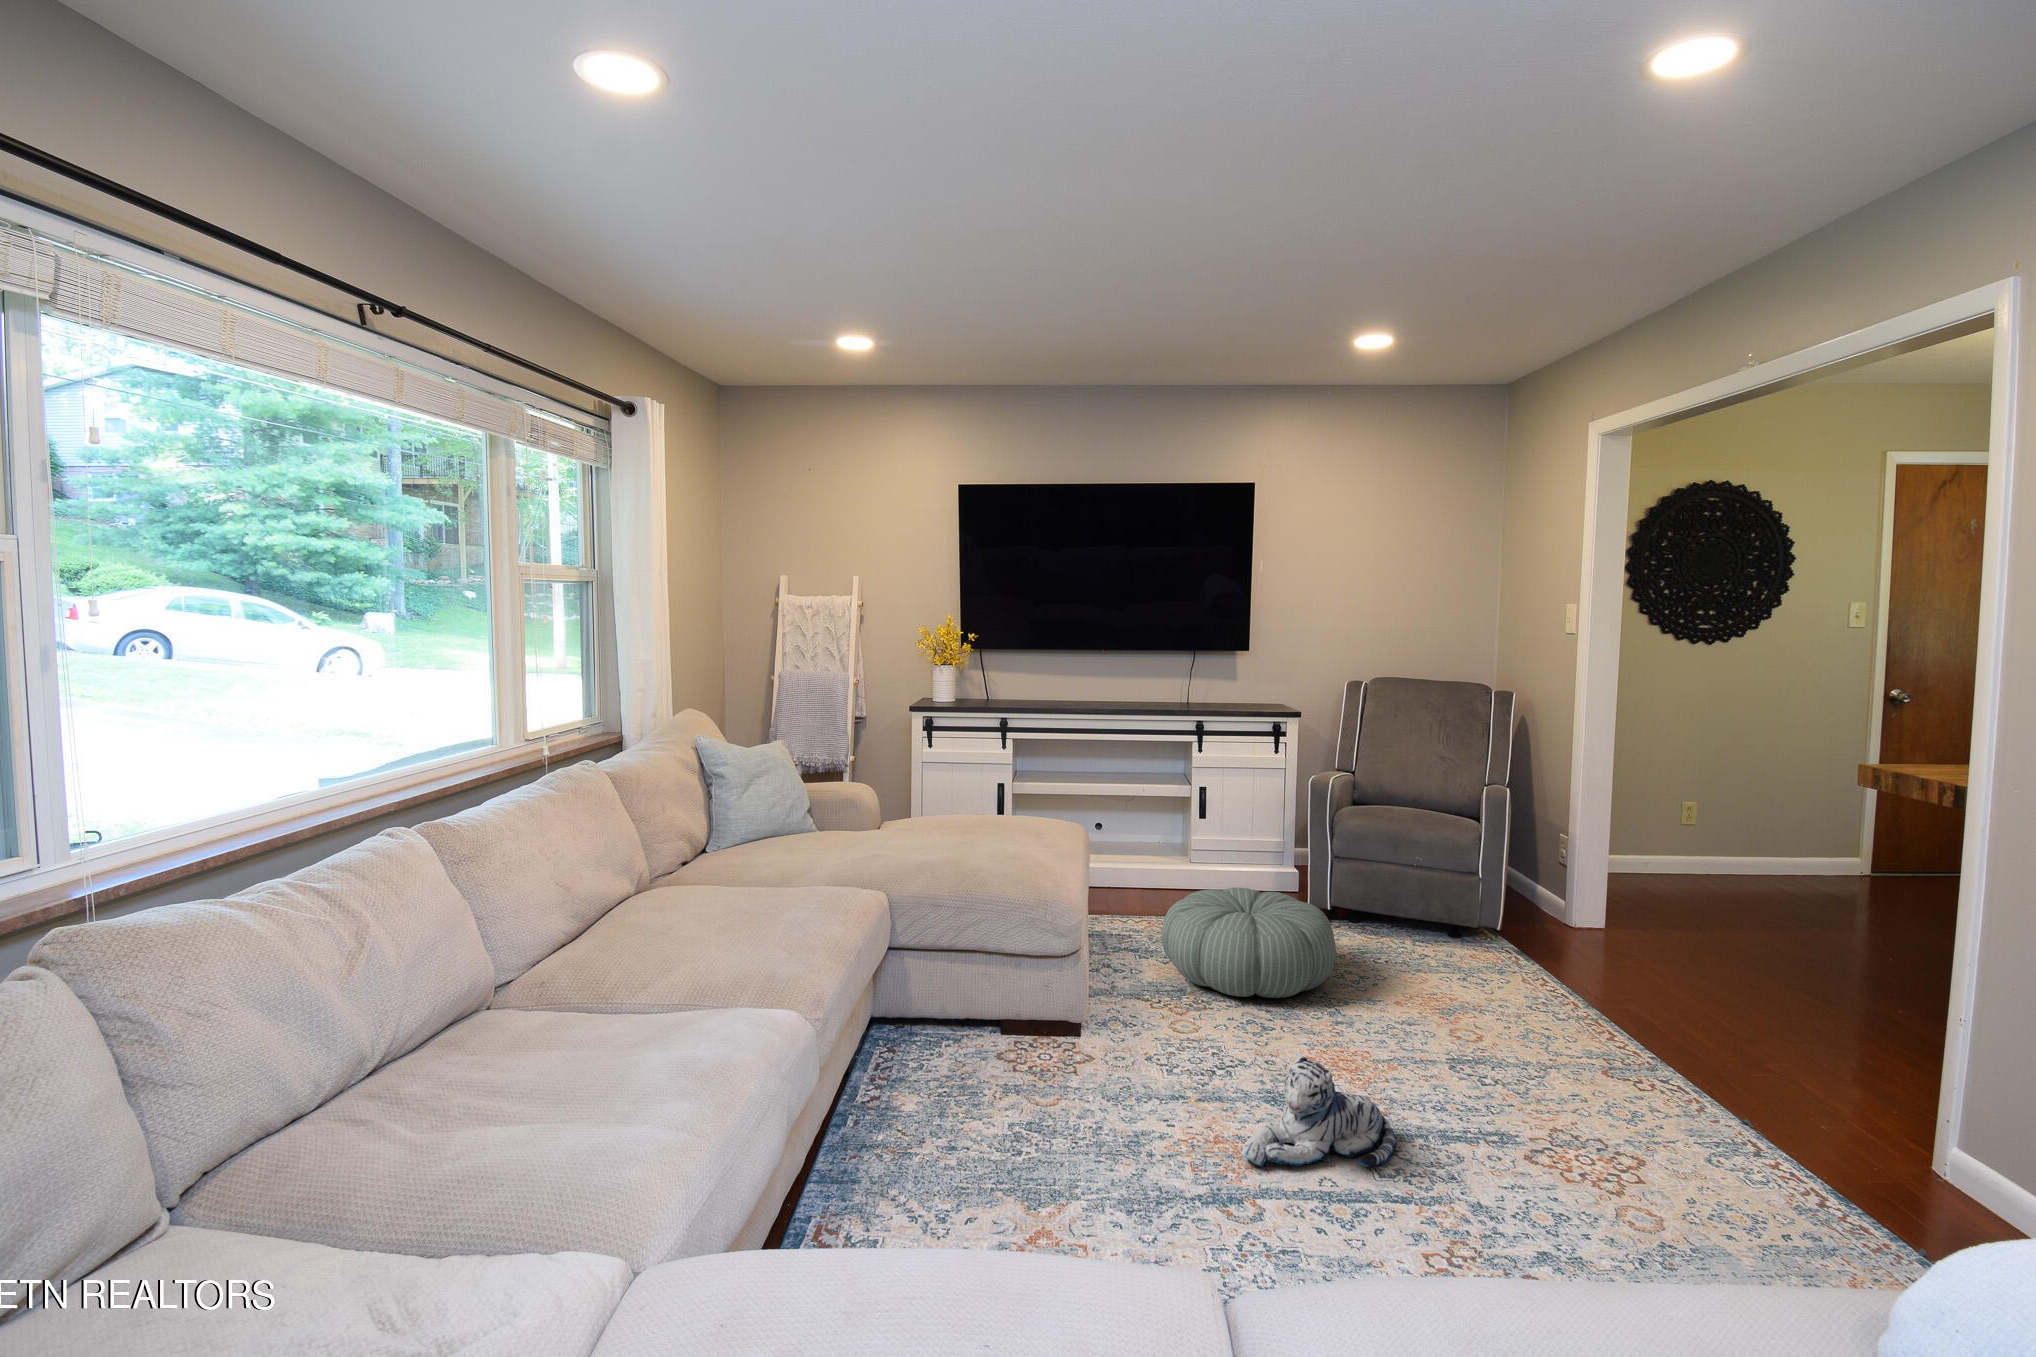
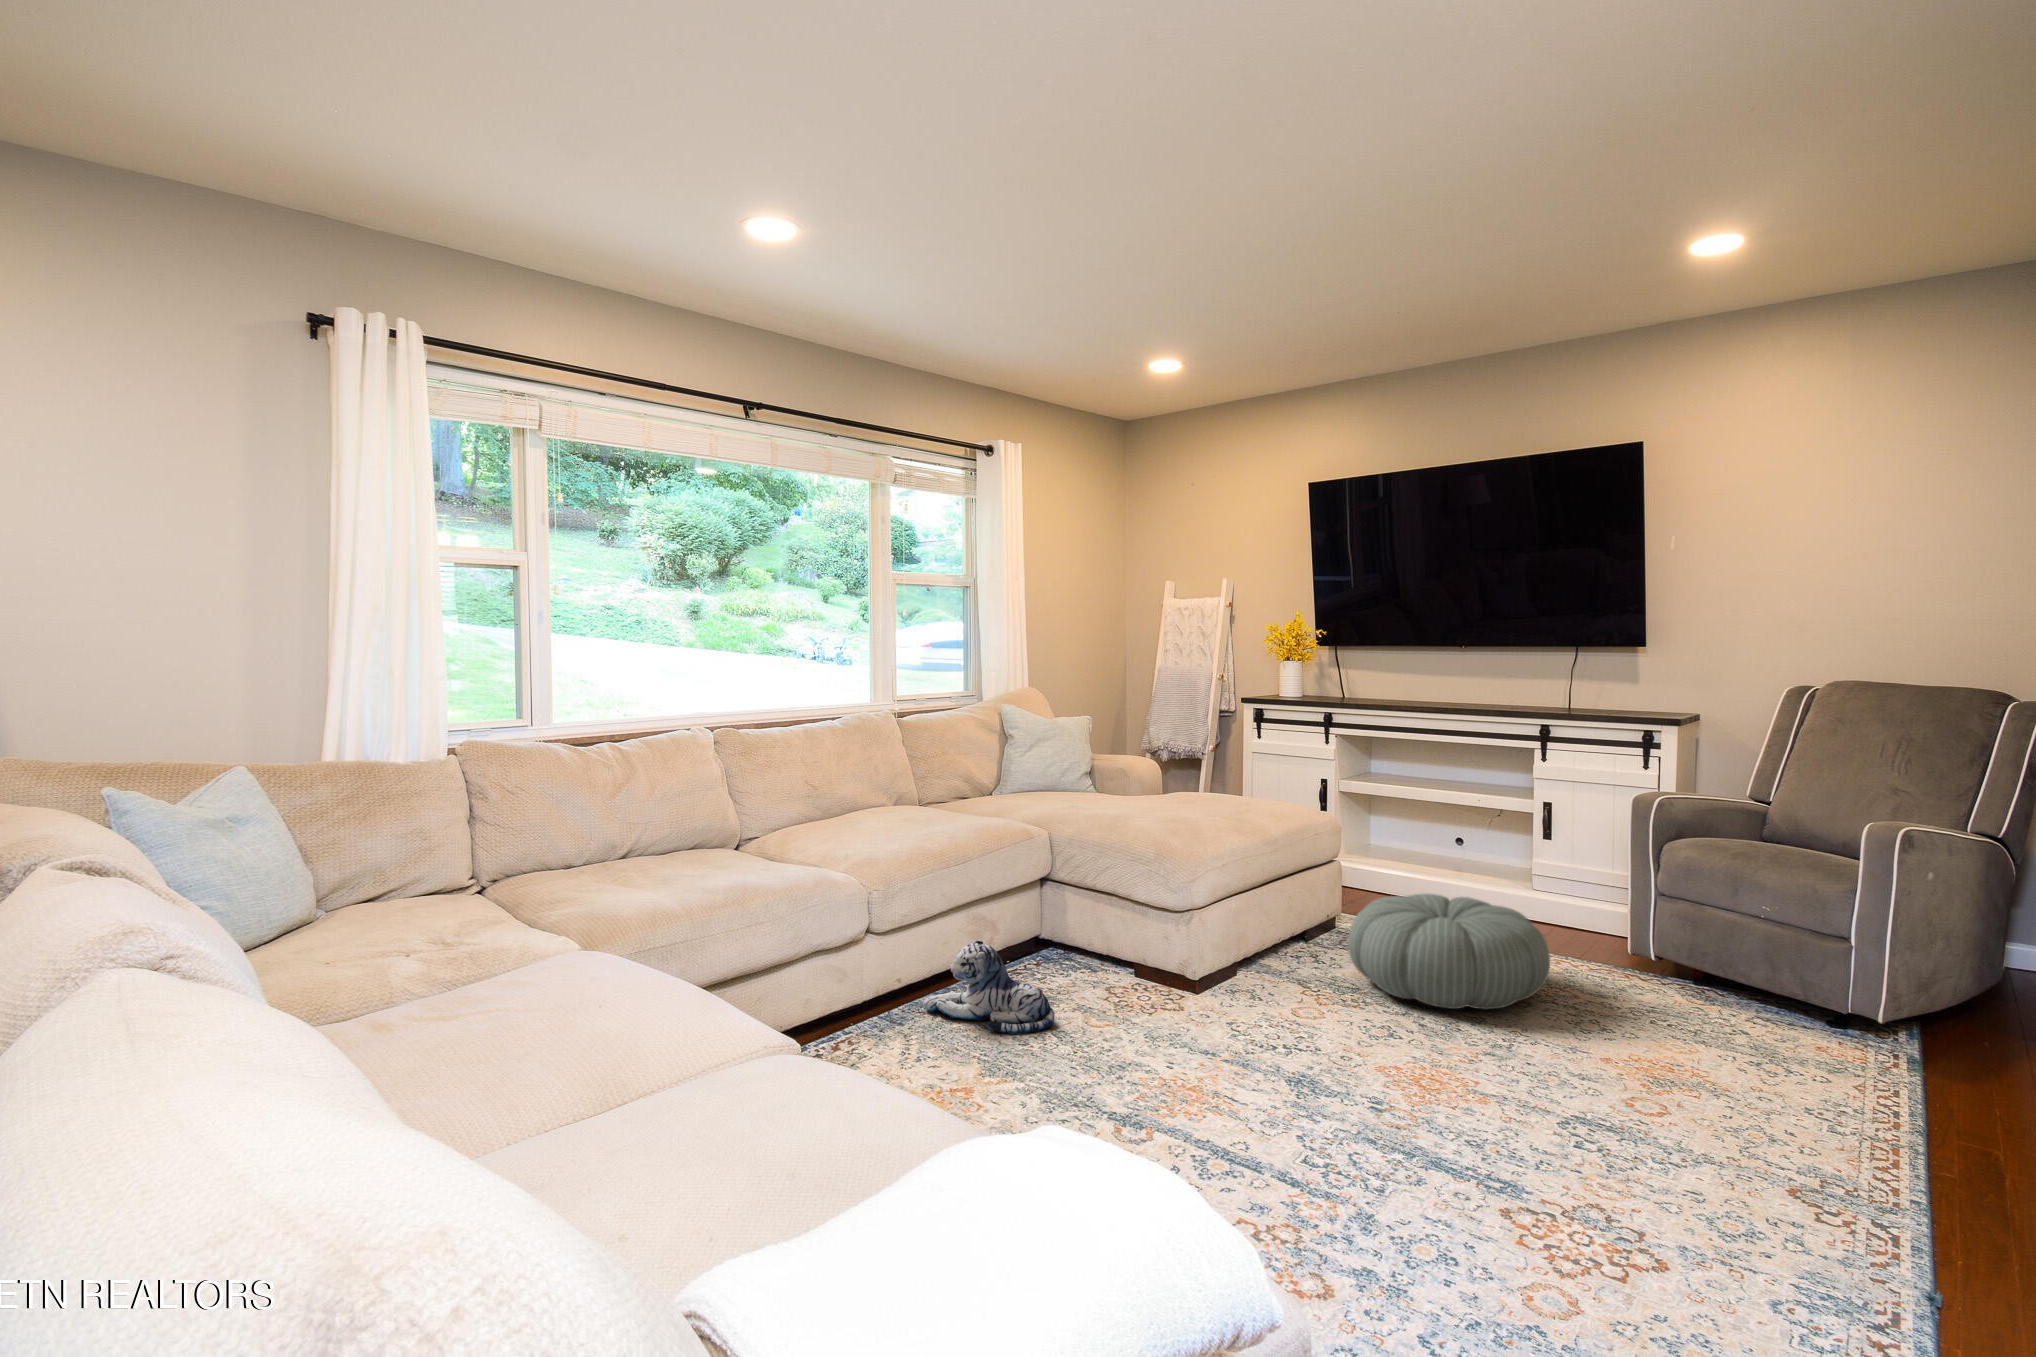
plush toy: present [1241,1056,1396,1167] -> present [923,940,1054,1034]

